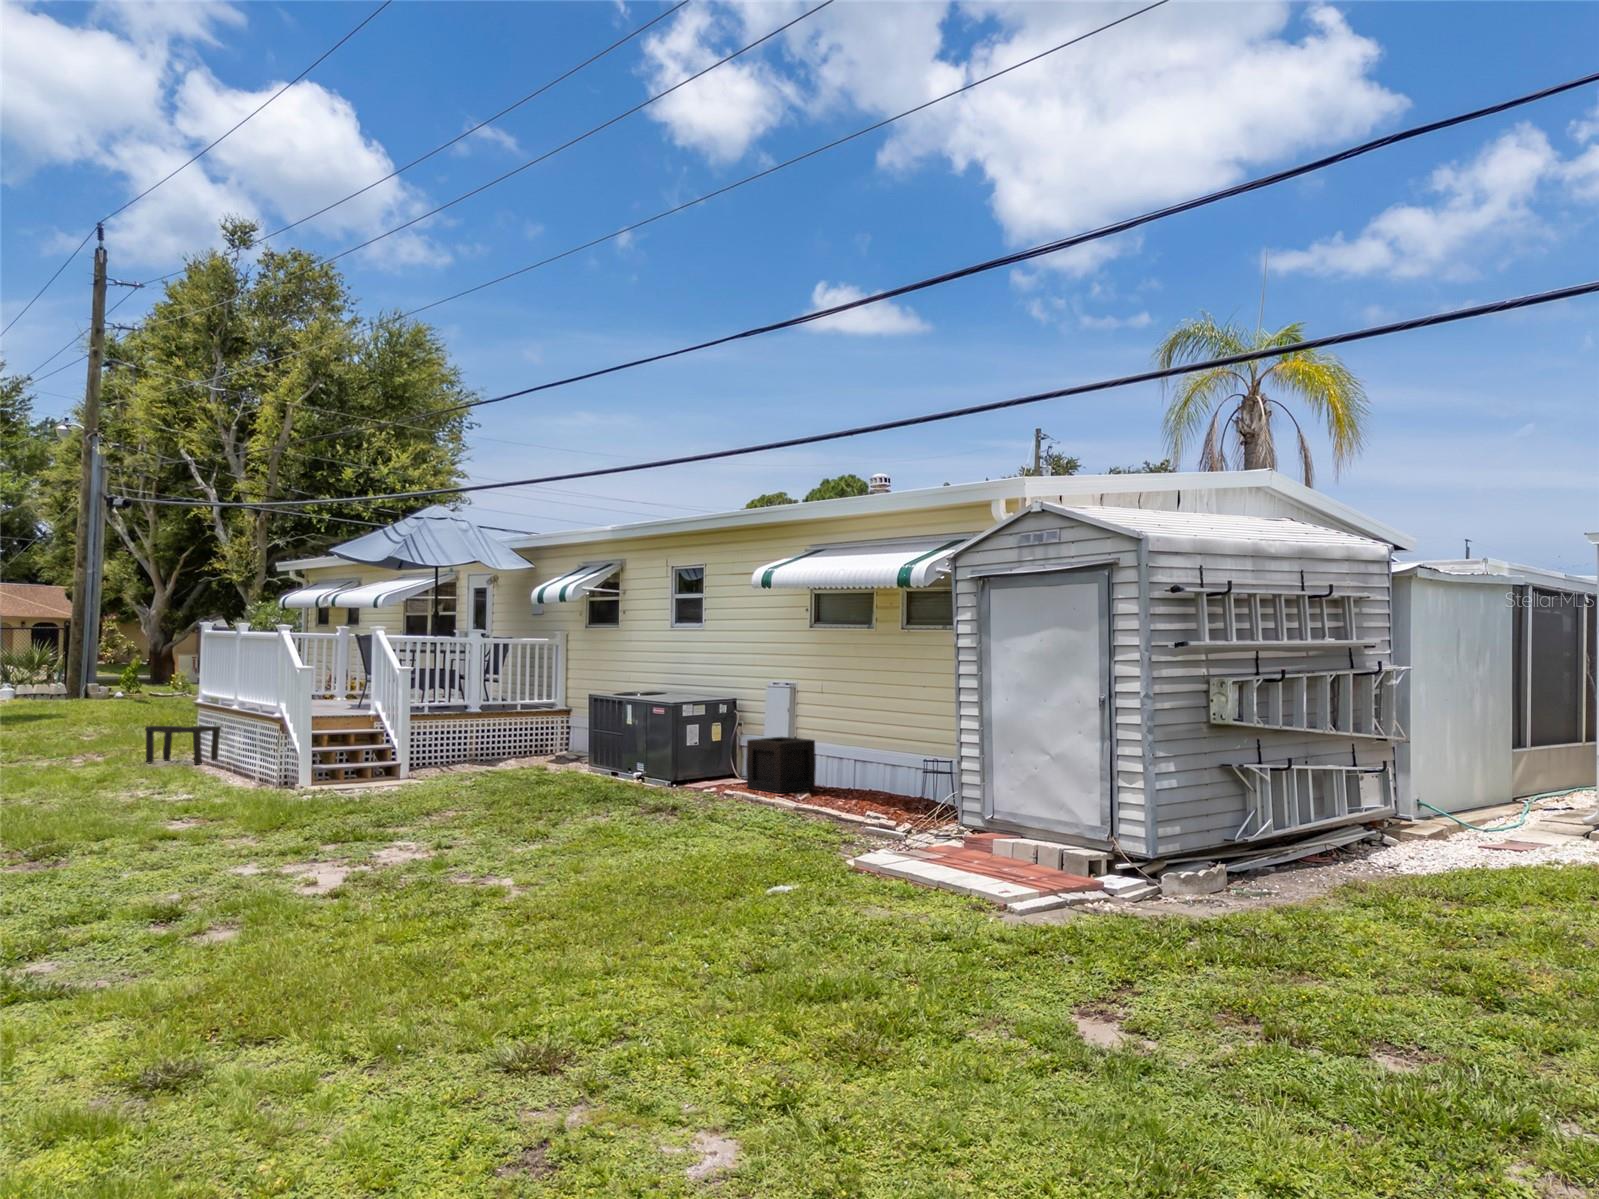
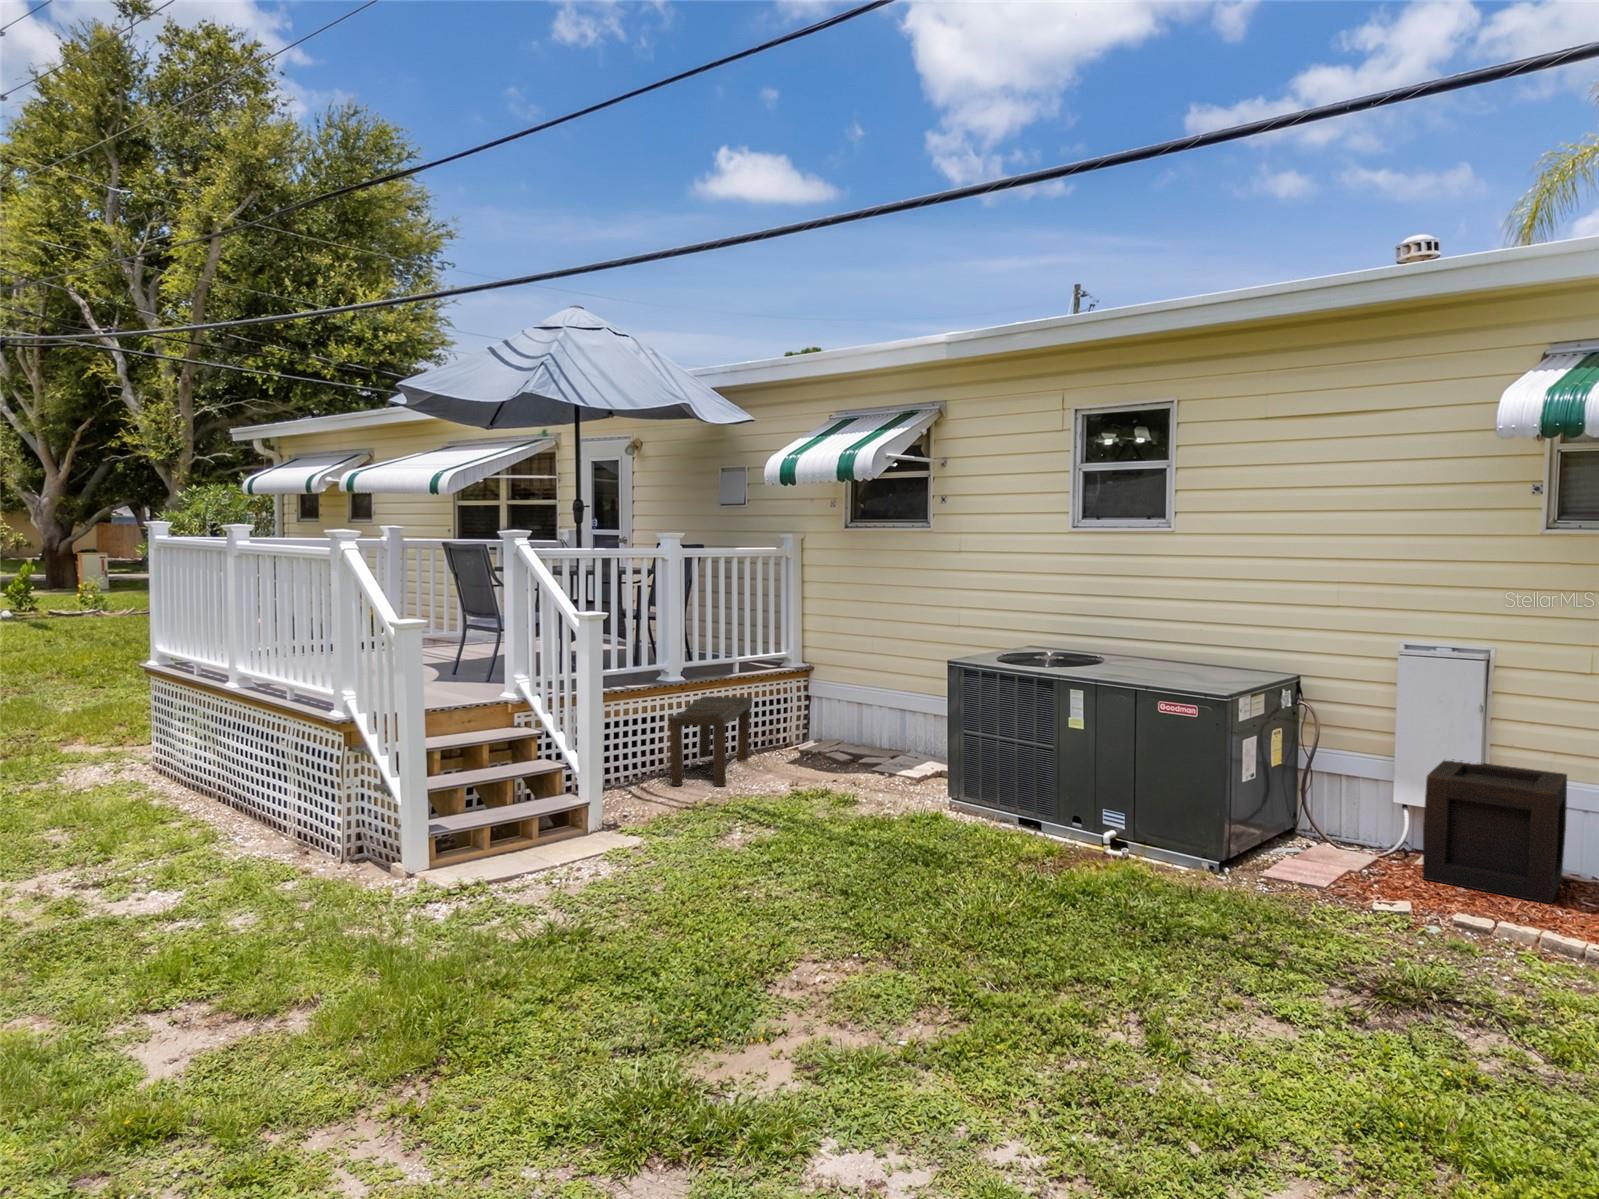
bench: present [145,726,221,765] -> present [668,696,753,786]

